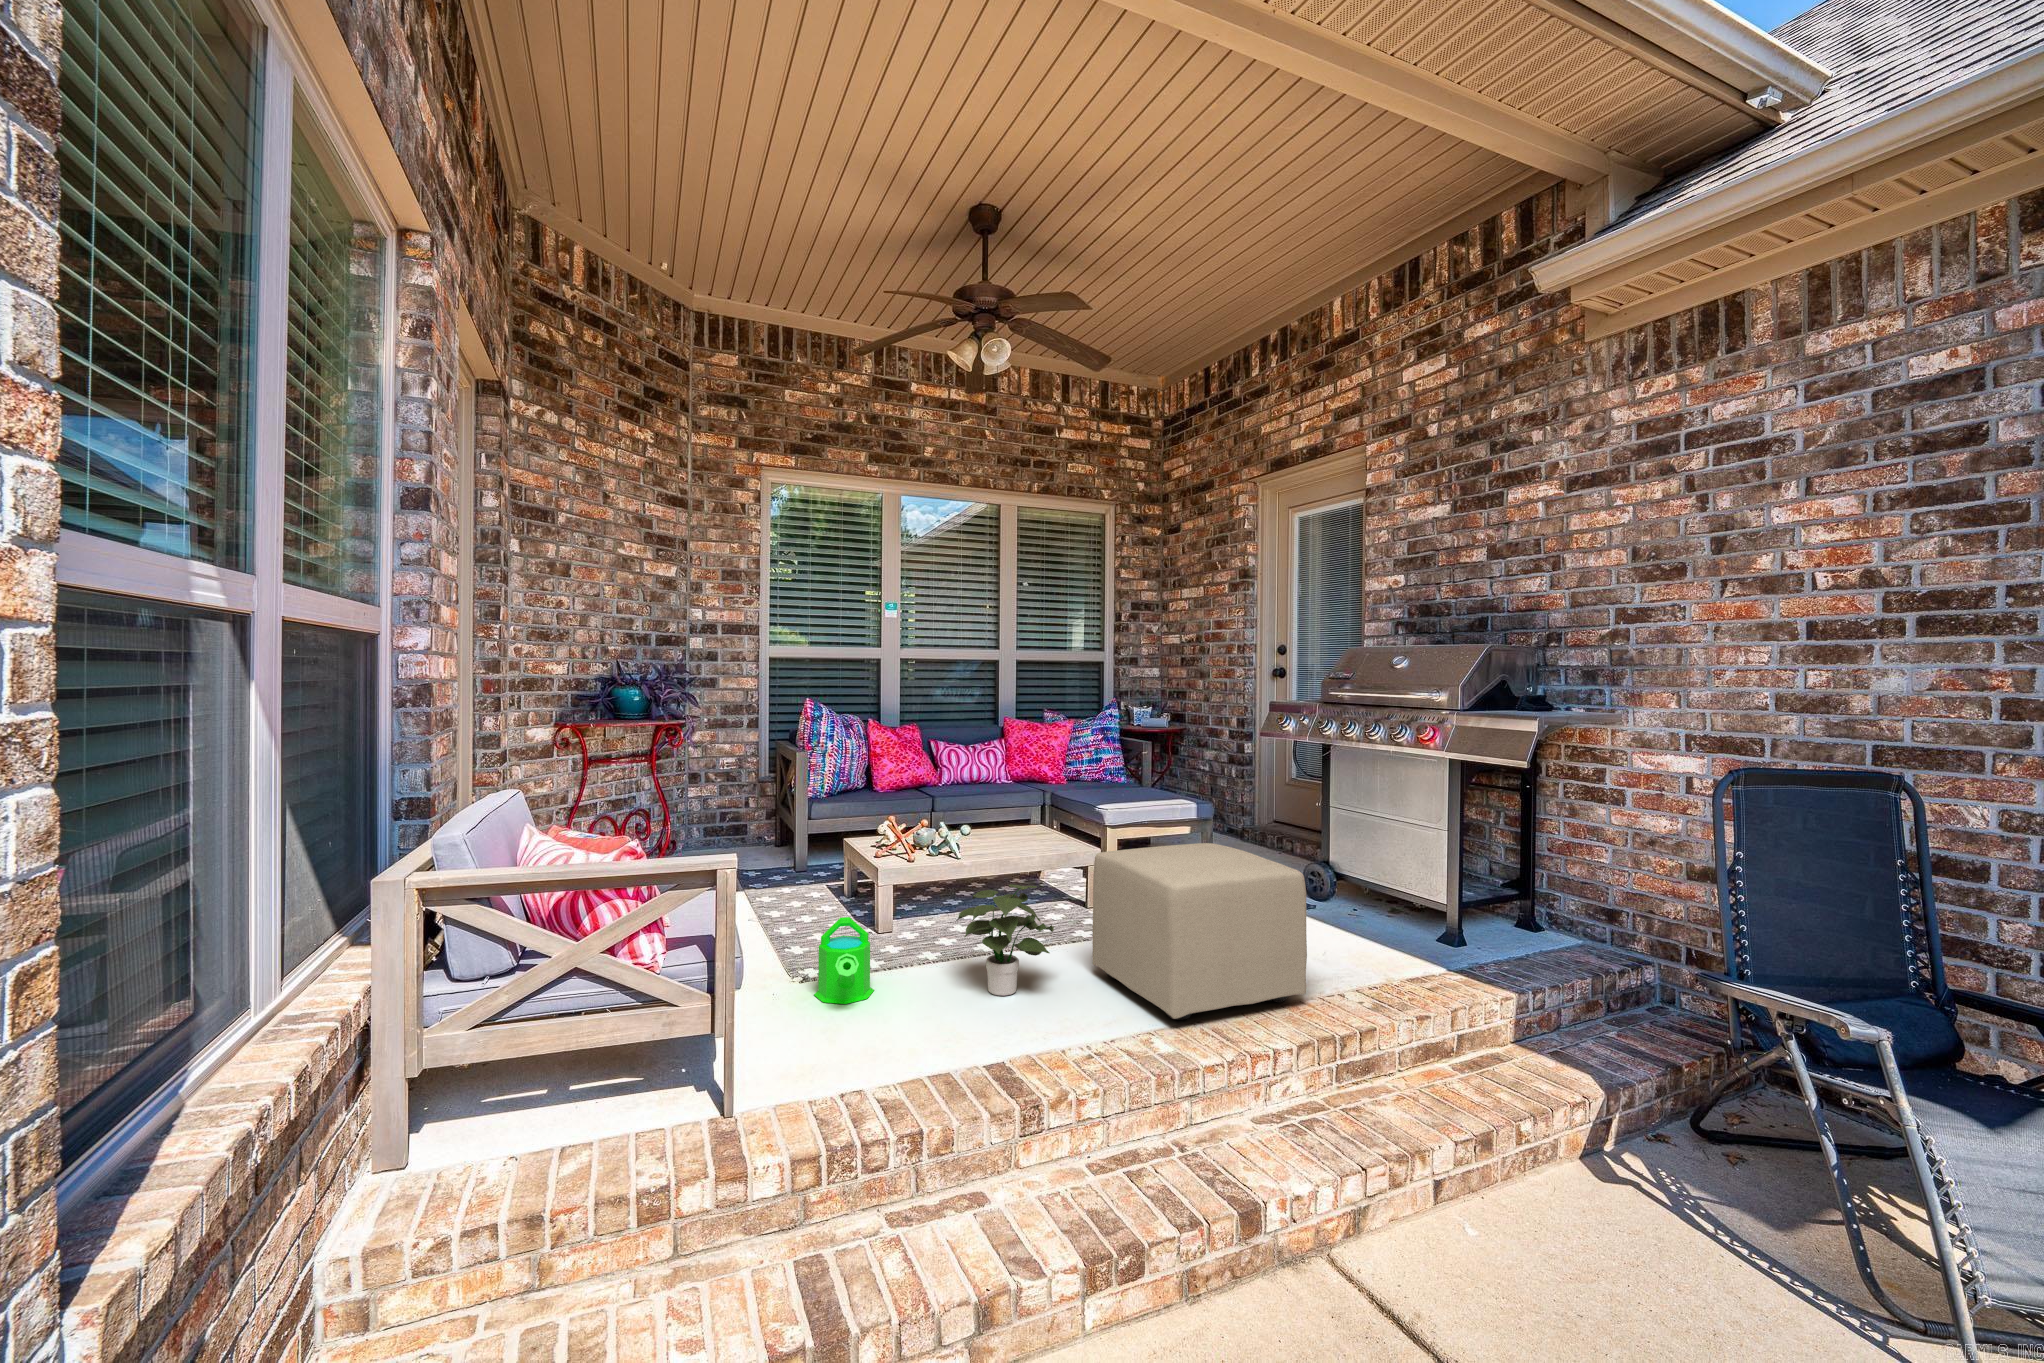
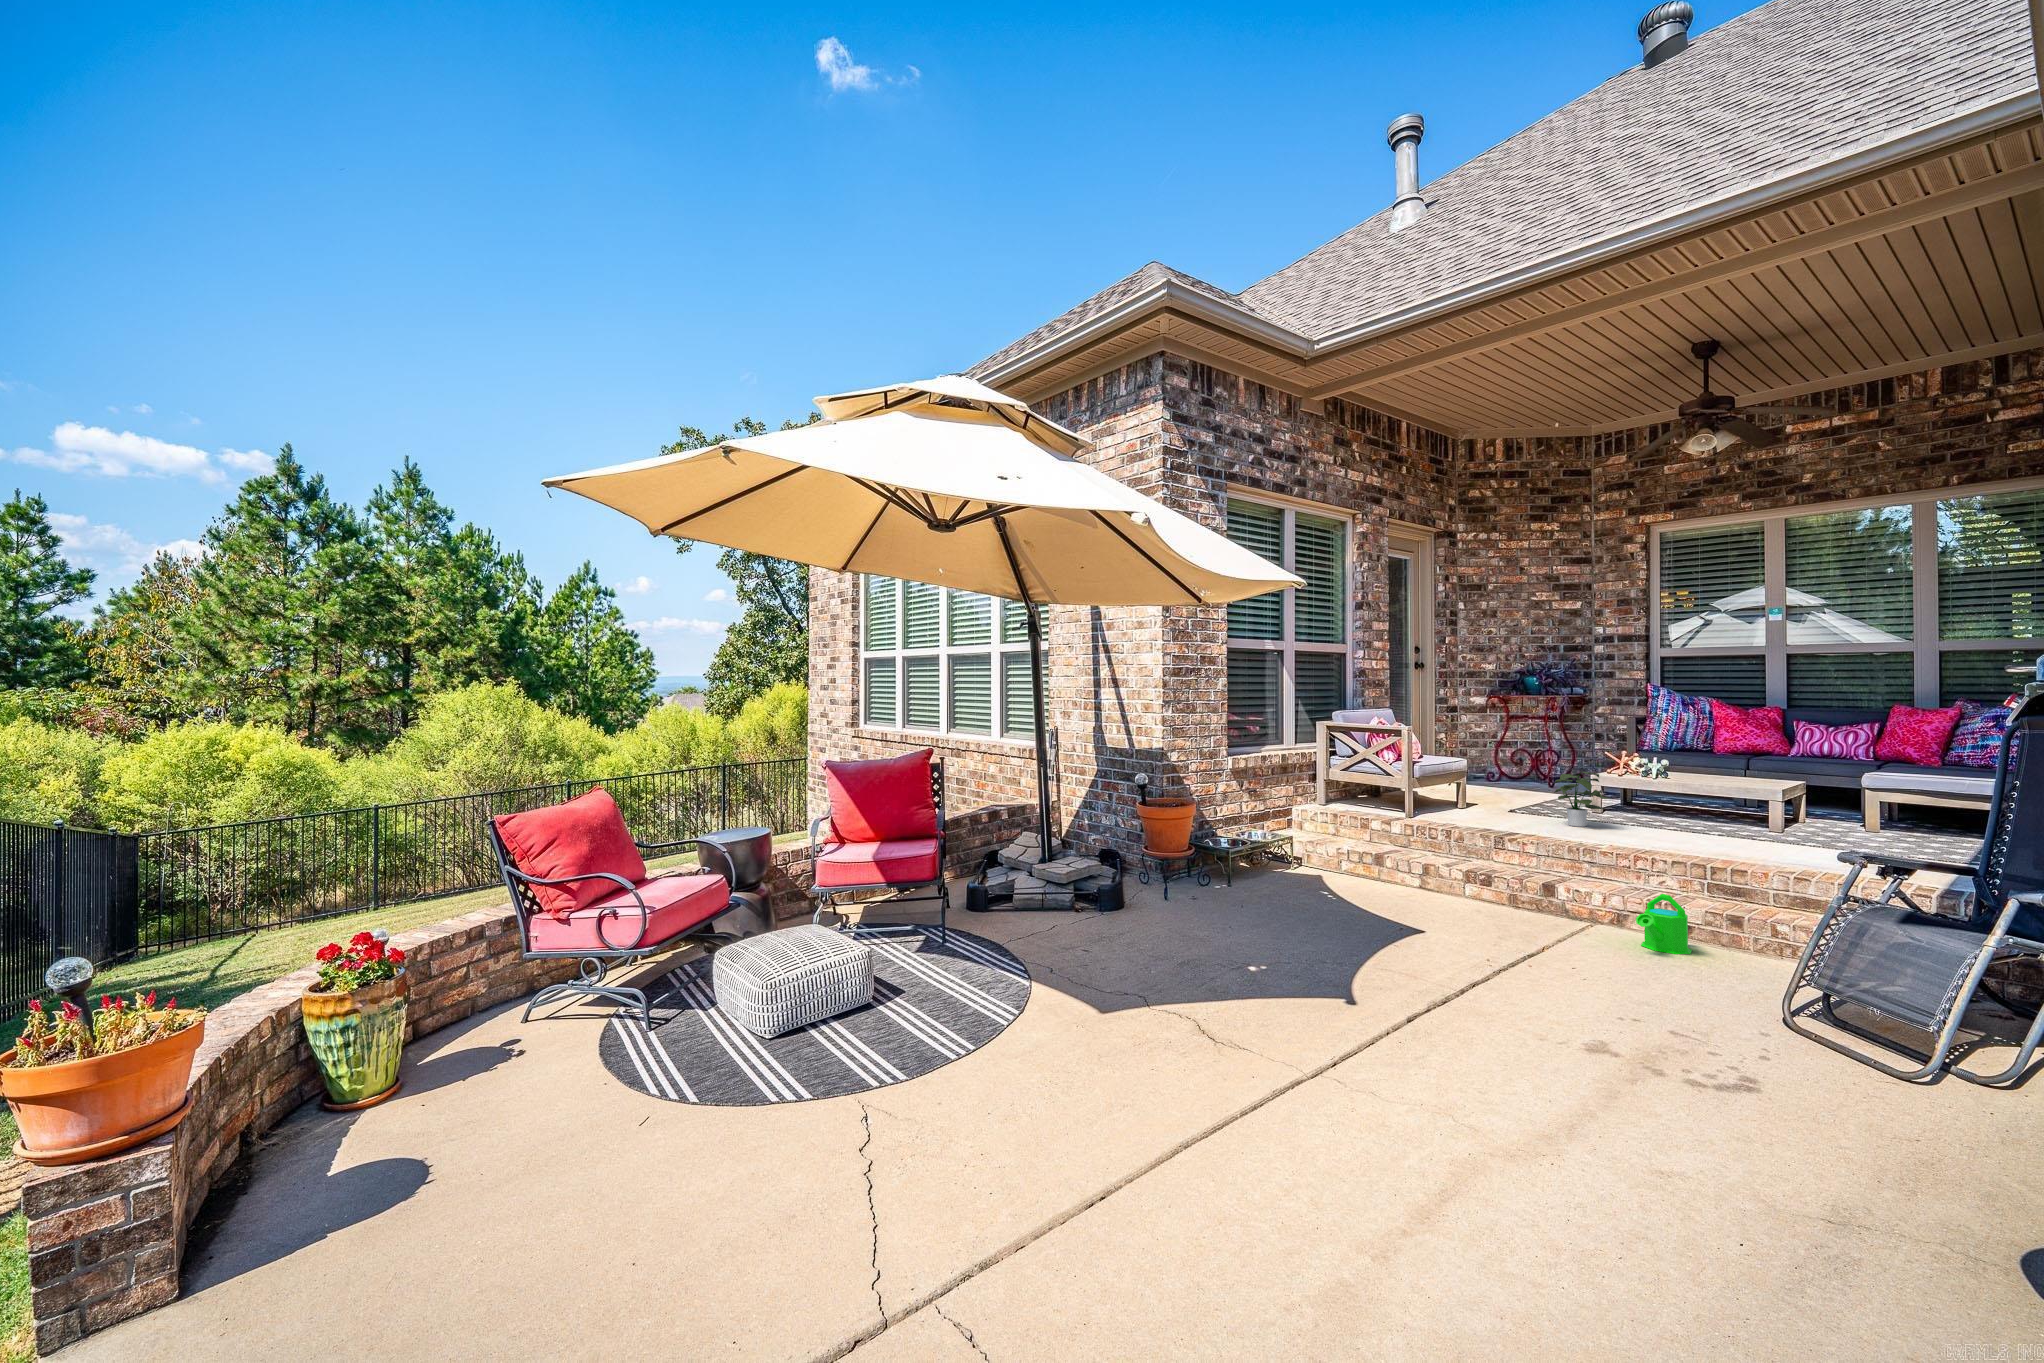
ottoman: present [1092,843,1307,1020] -> none [1609,762,1754,854]
watering can: present [814,917,874,1004] -> present [1636,894,1692,954]

